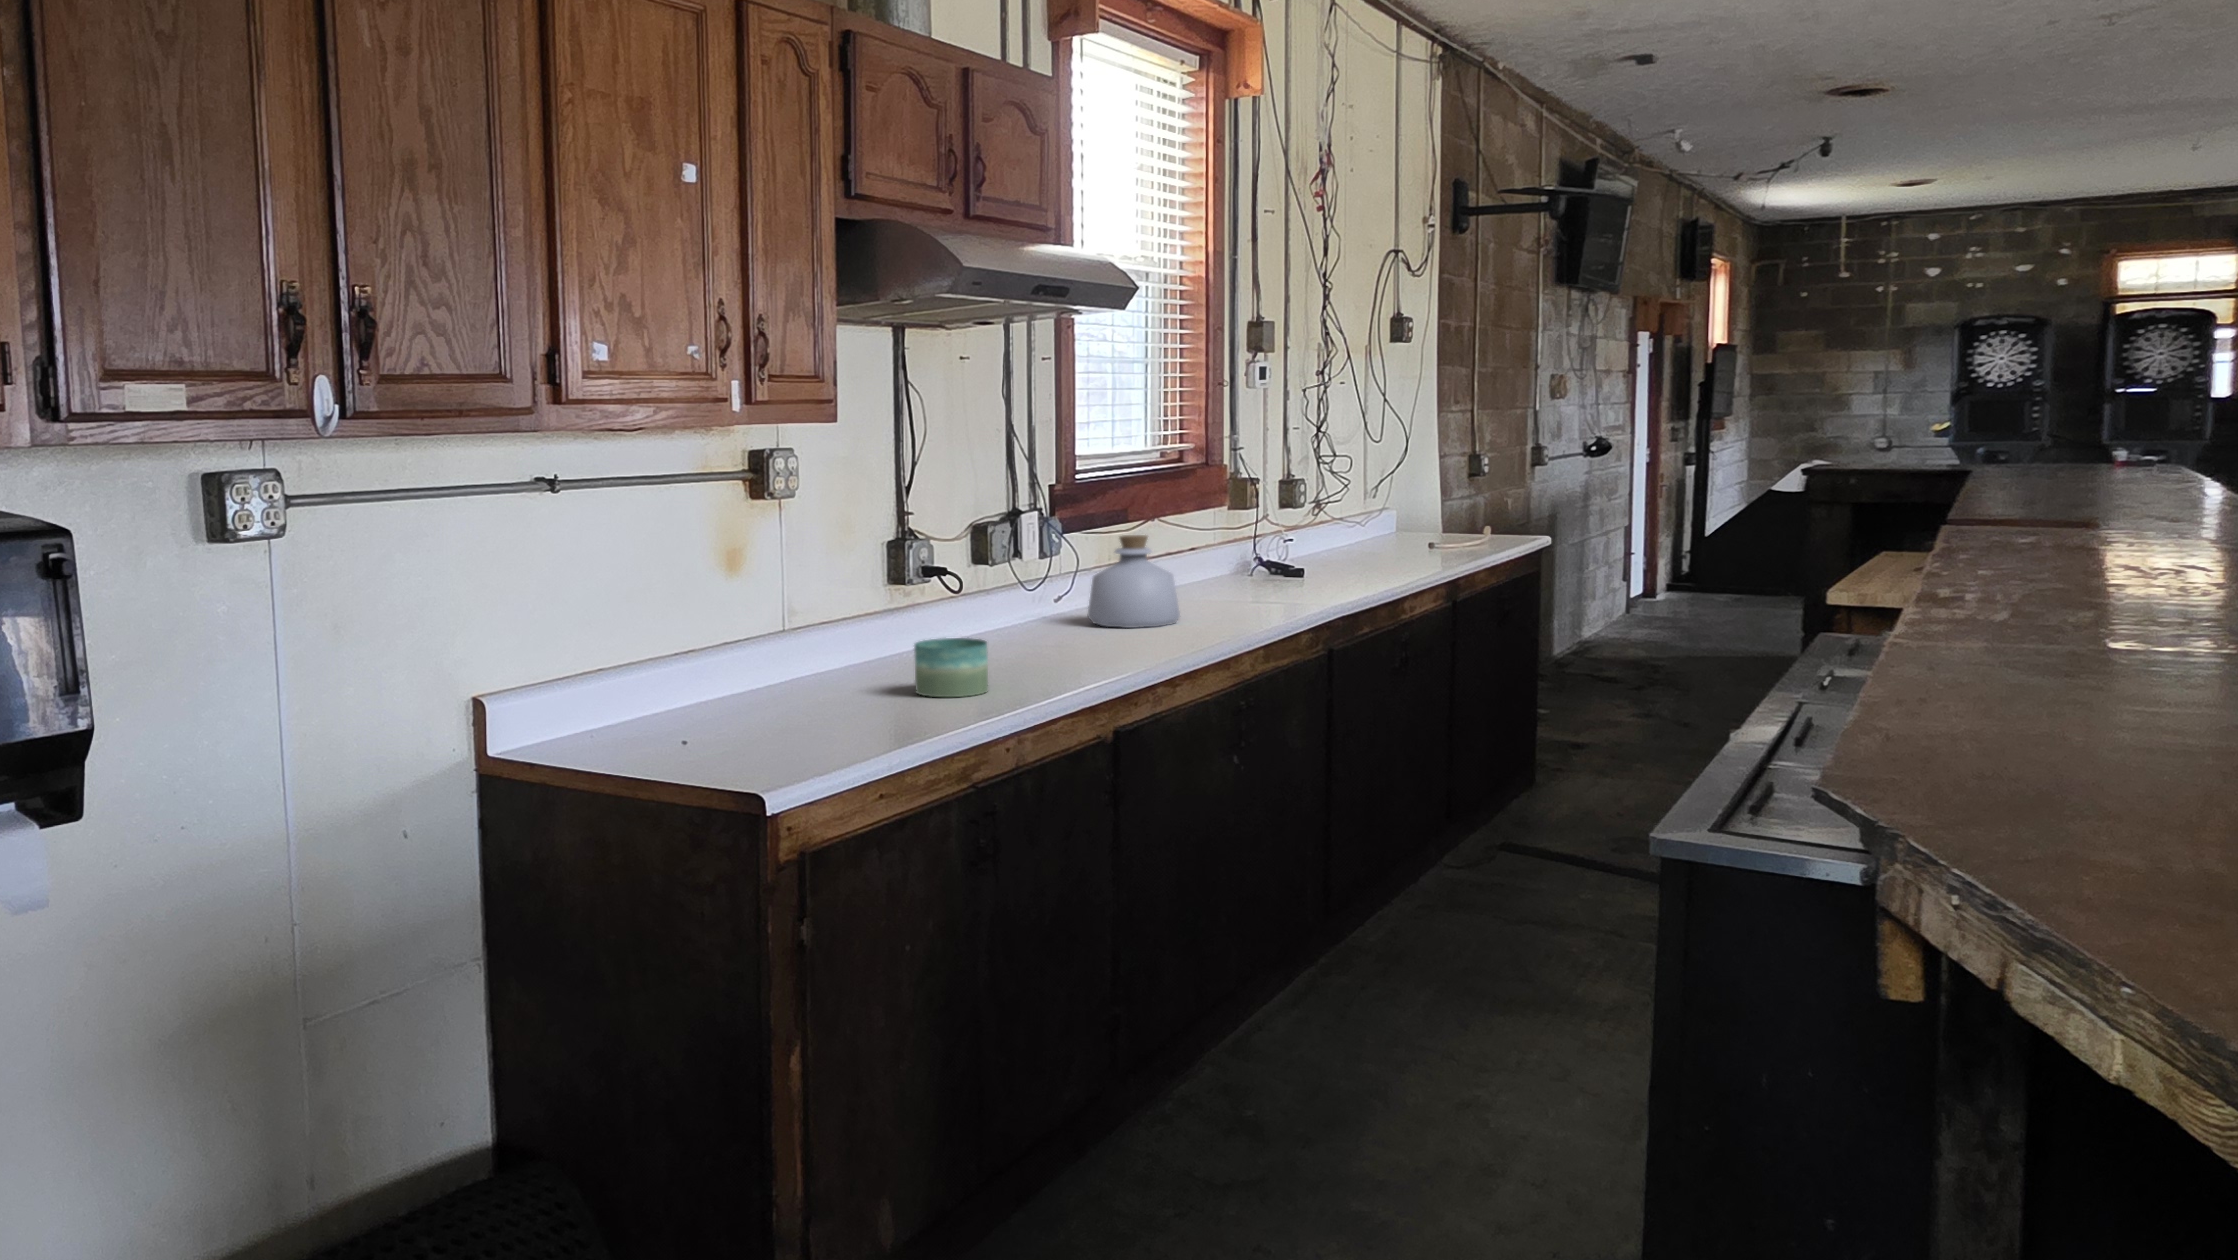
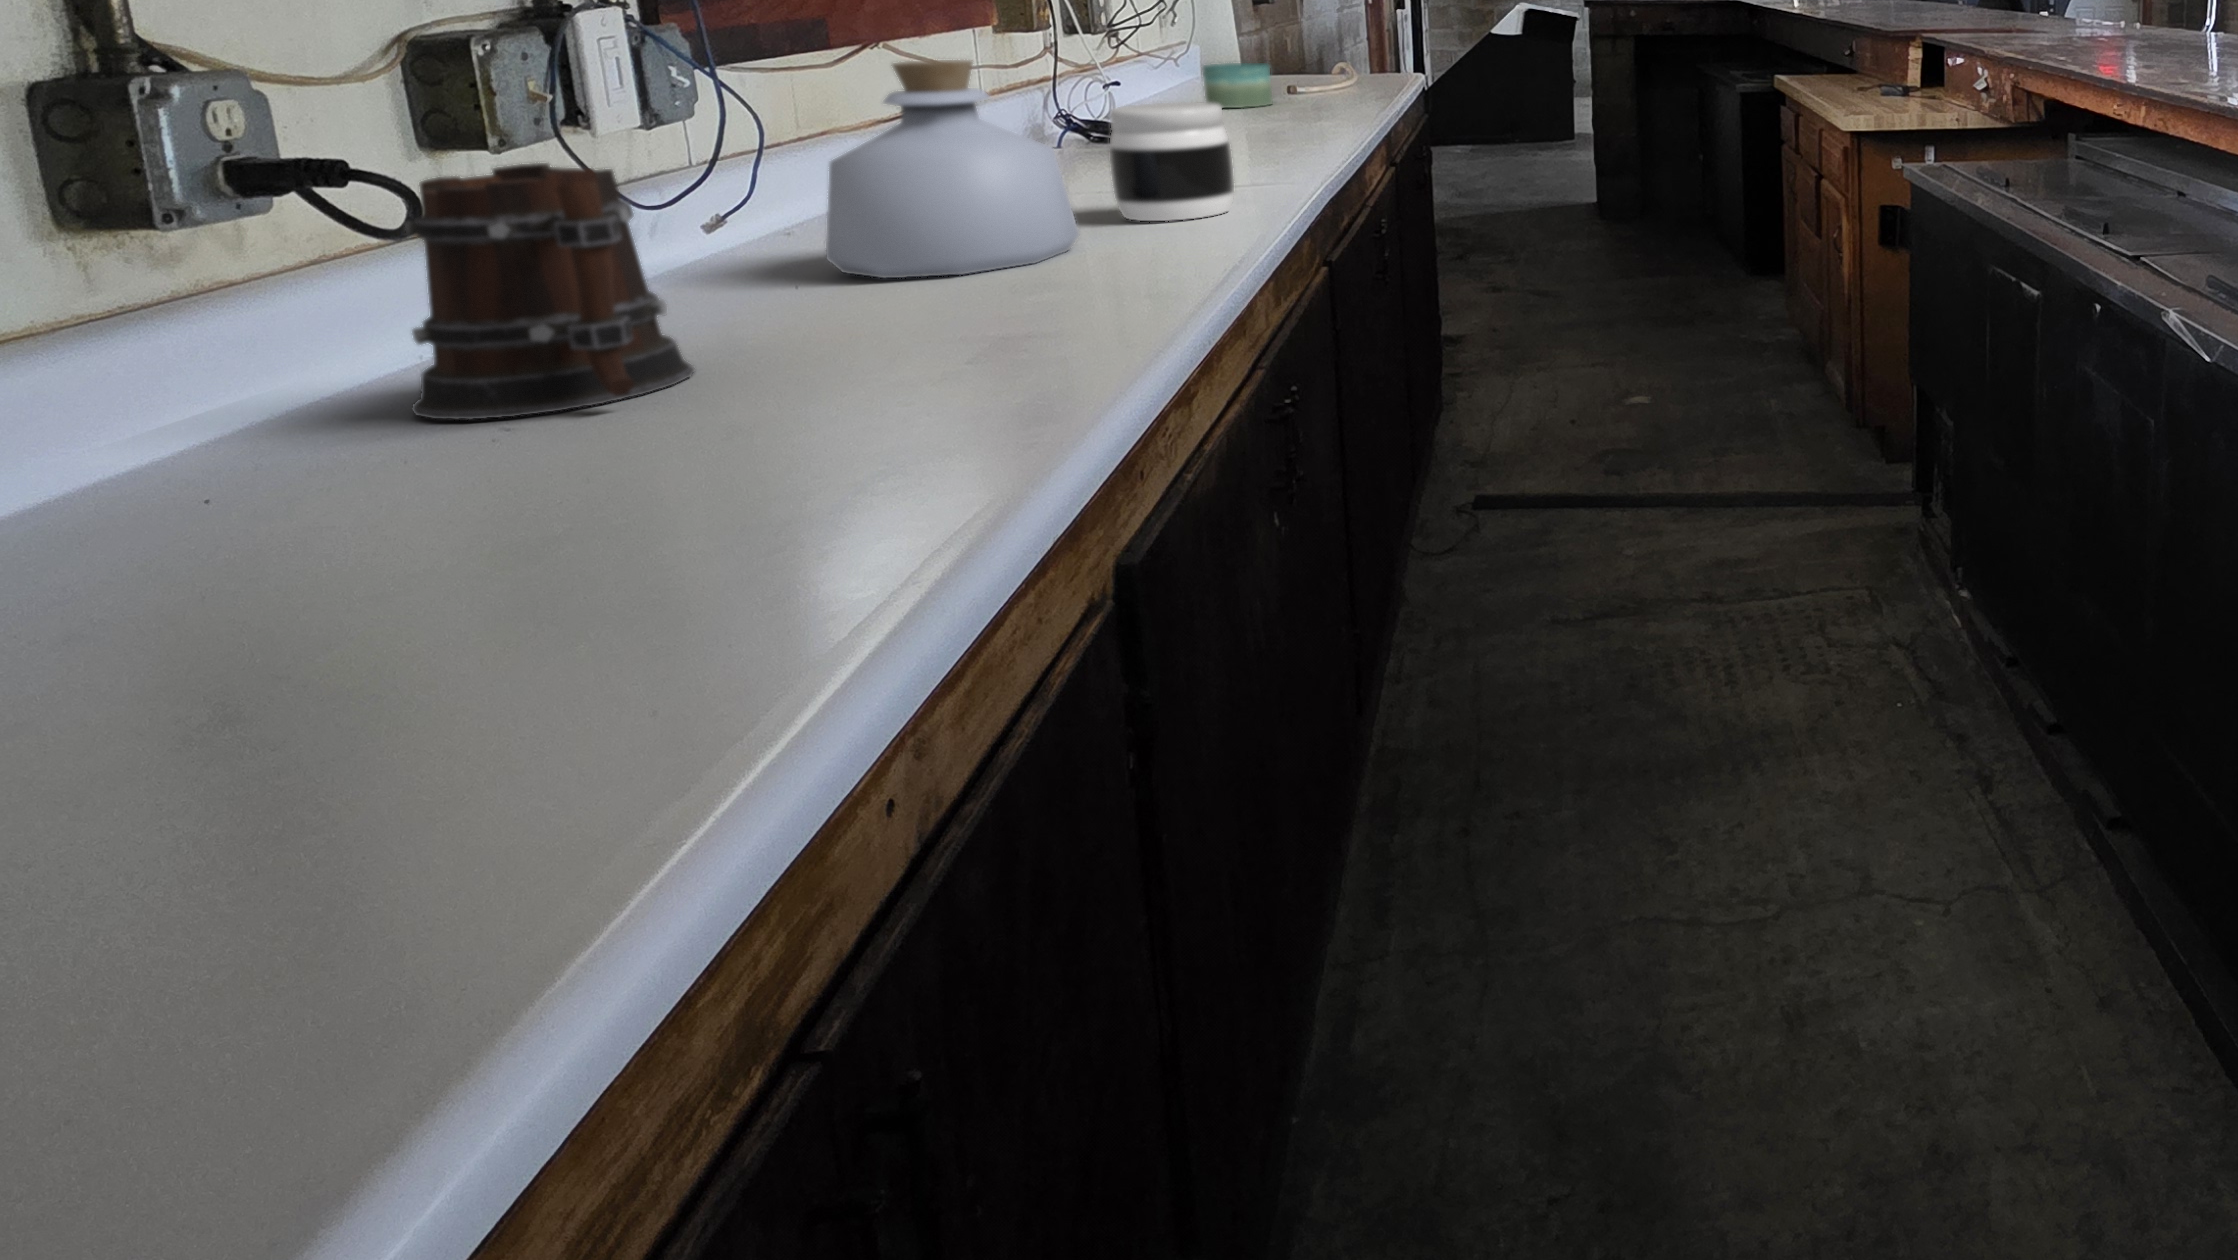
jar: none [1211,557,1265,616] -> present [1110,102,1234,221]
beer mug: none [955,570,1025,651] -> present [405,163,694,419]
candle: present [914,638,988,697] -> present [1203,63,1272,108]

